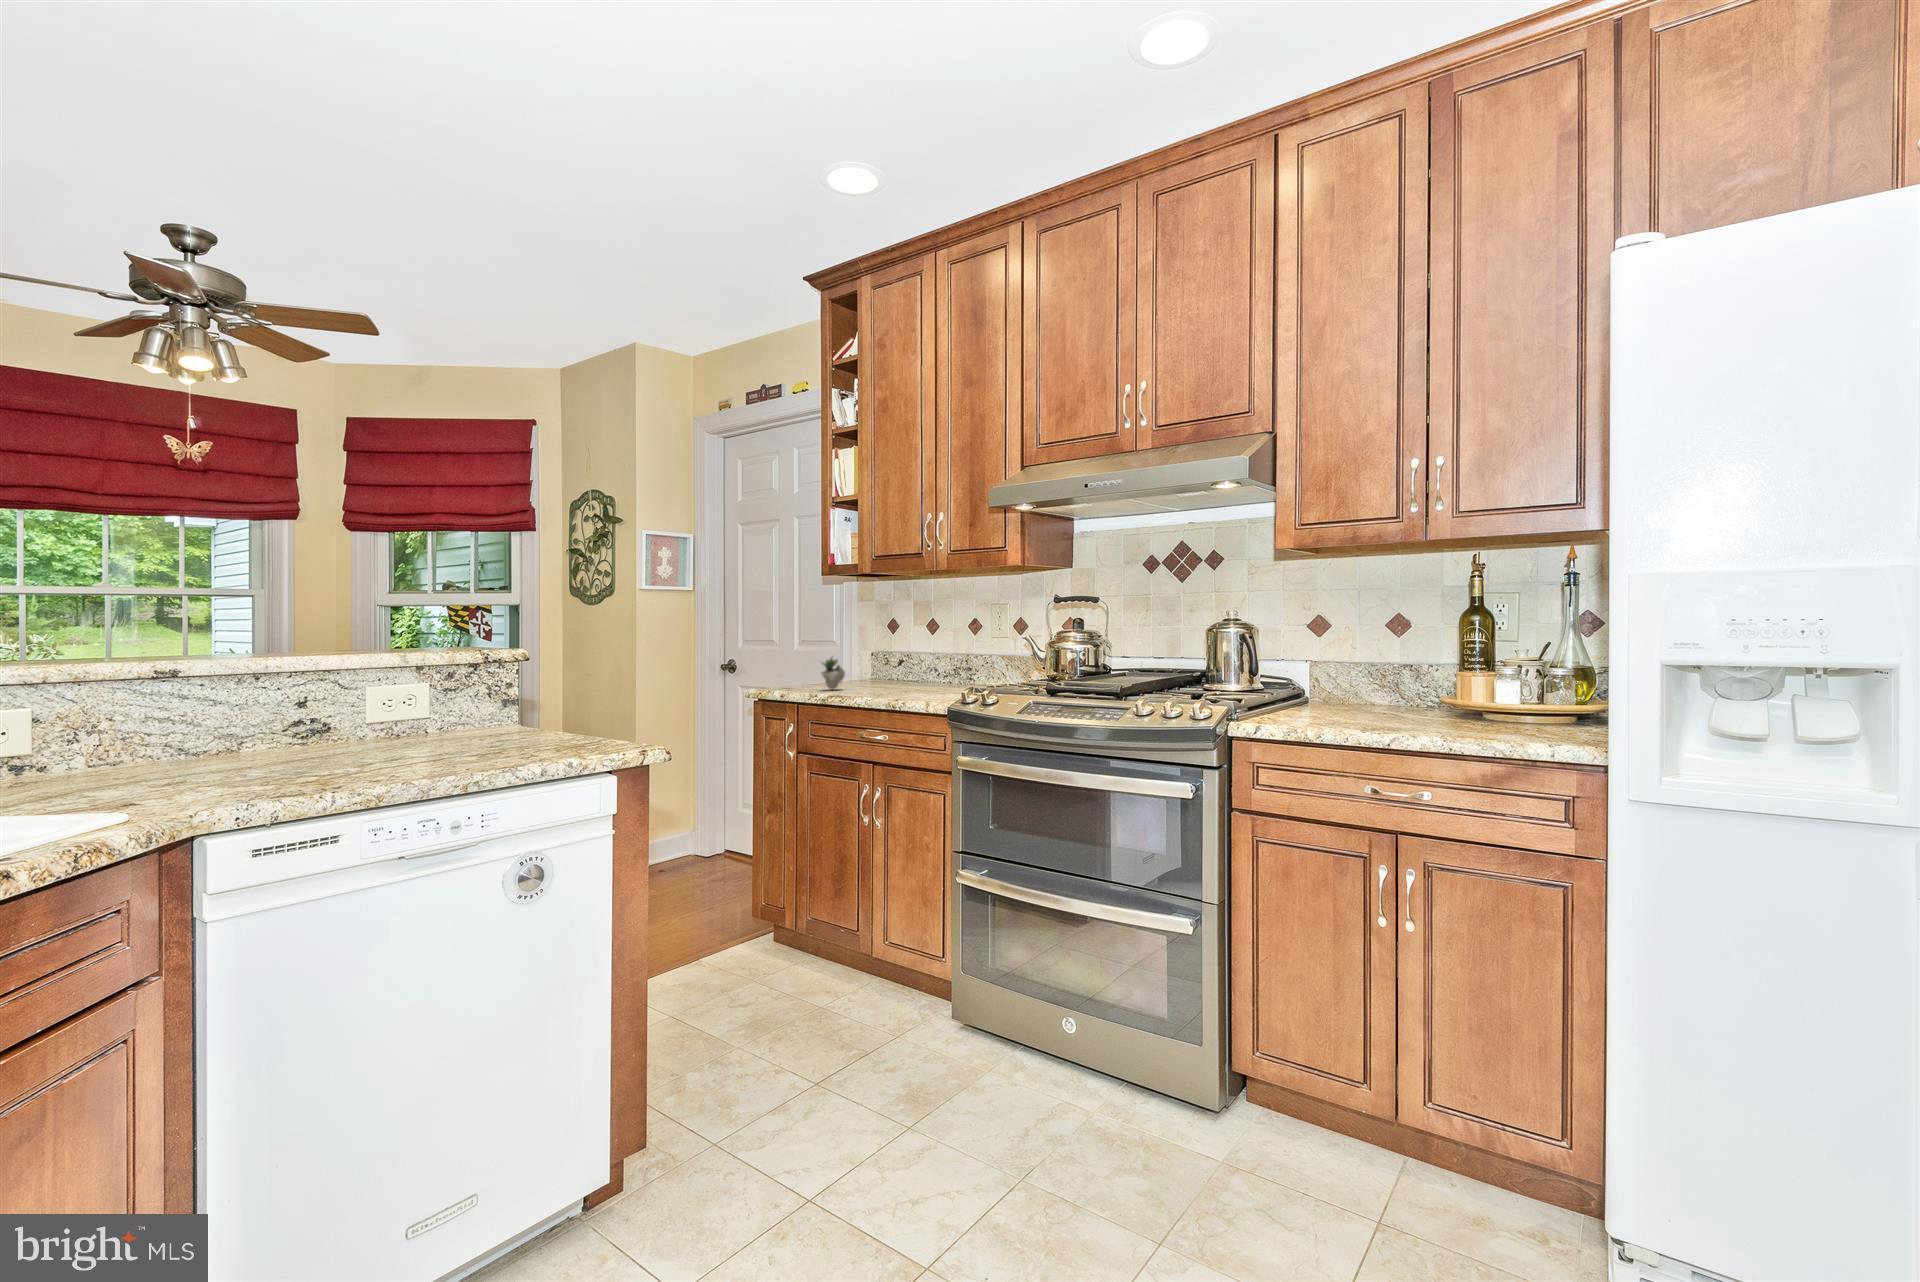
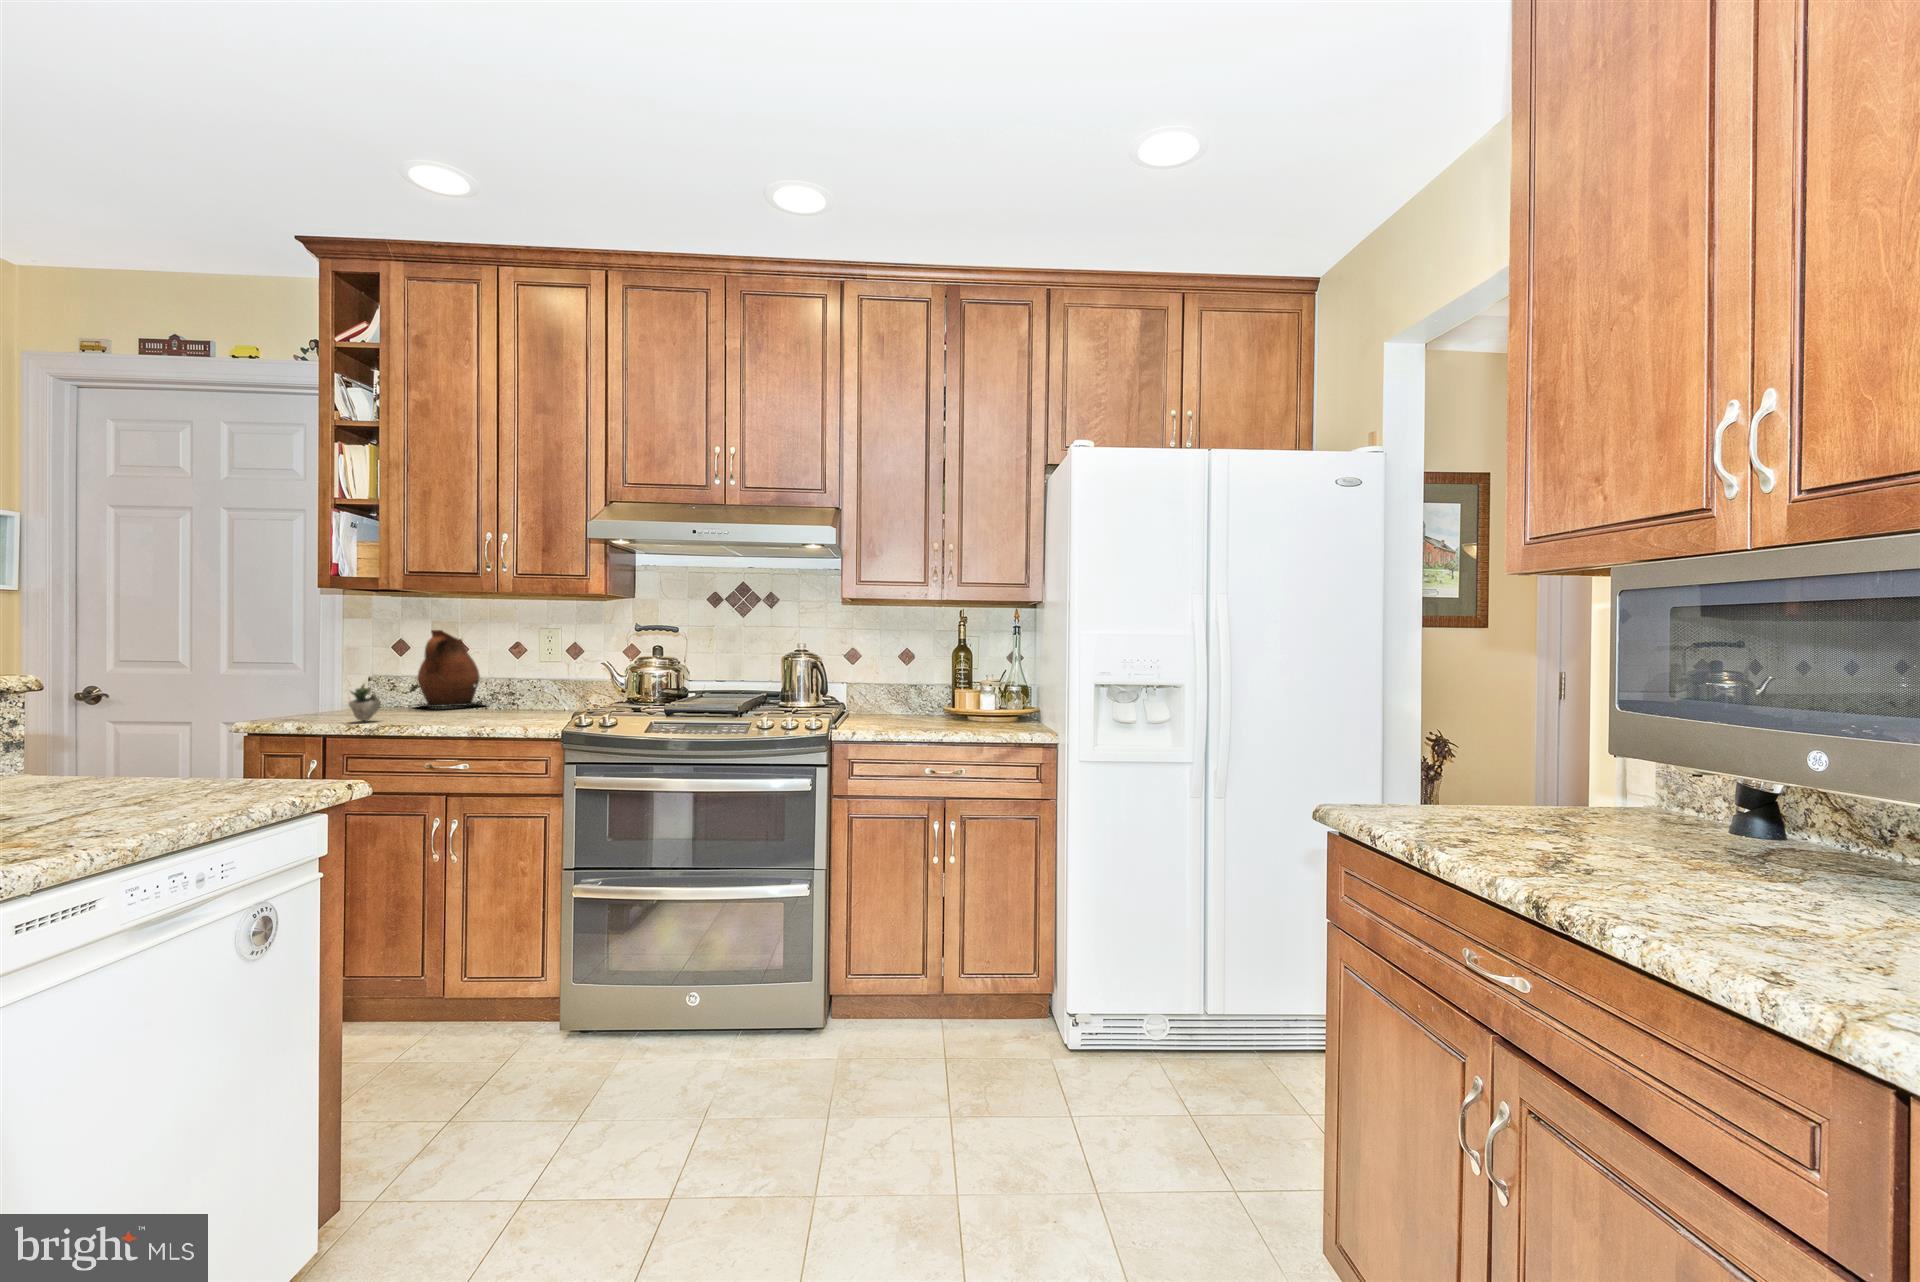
ceramic pitcher: none [892,609,953,682] -> present [417,630,486,707]

